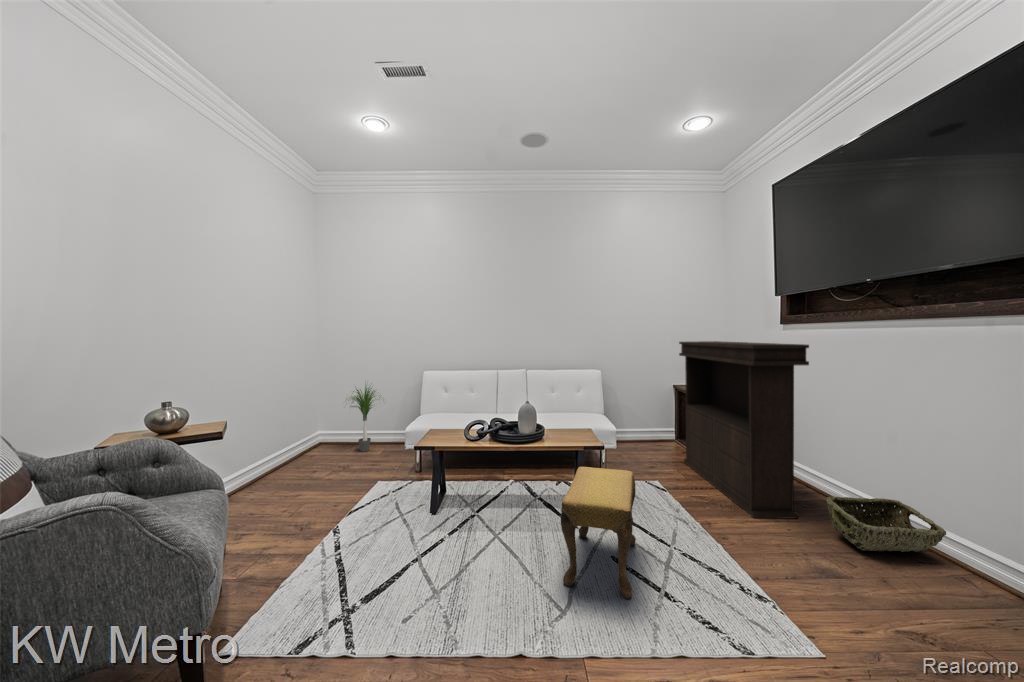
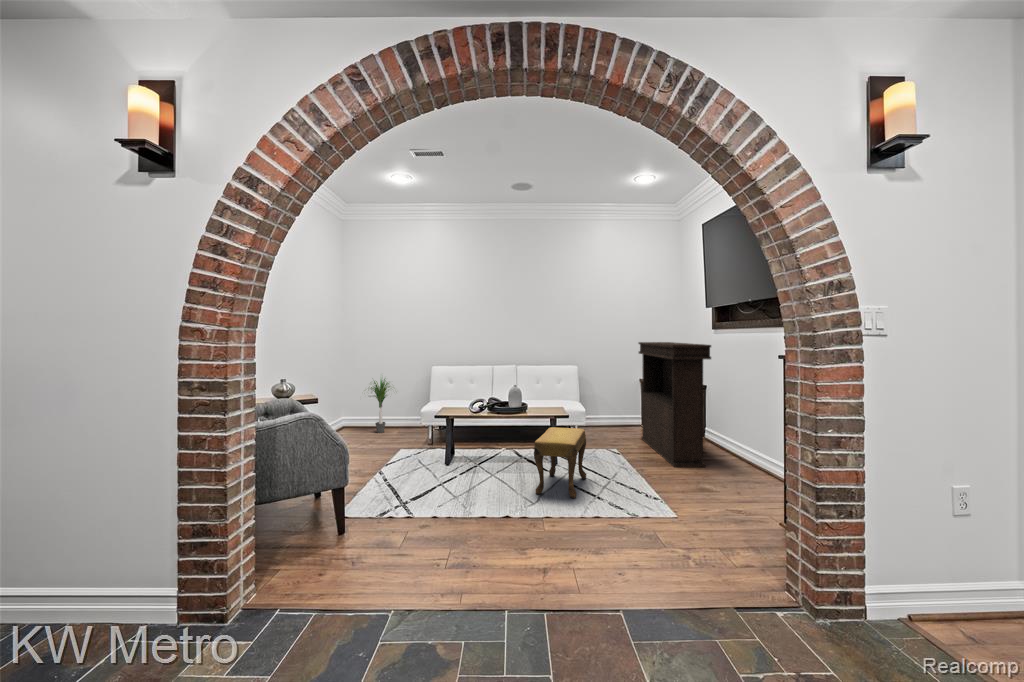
woven basket: present [826,497,946,552] -> none [717,449,783,481]

